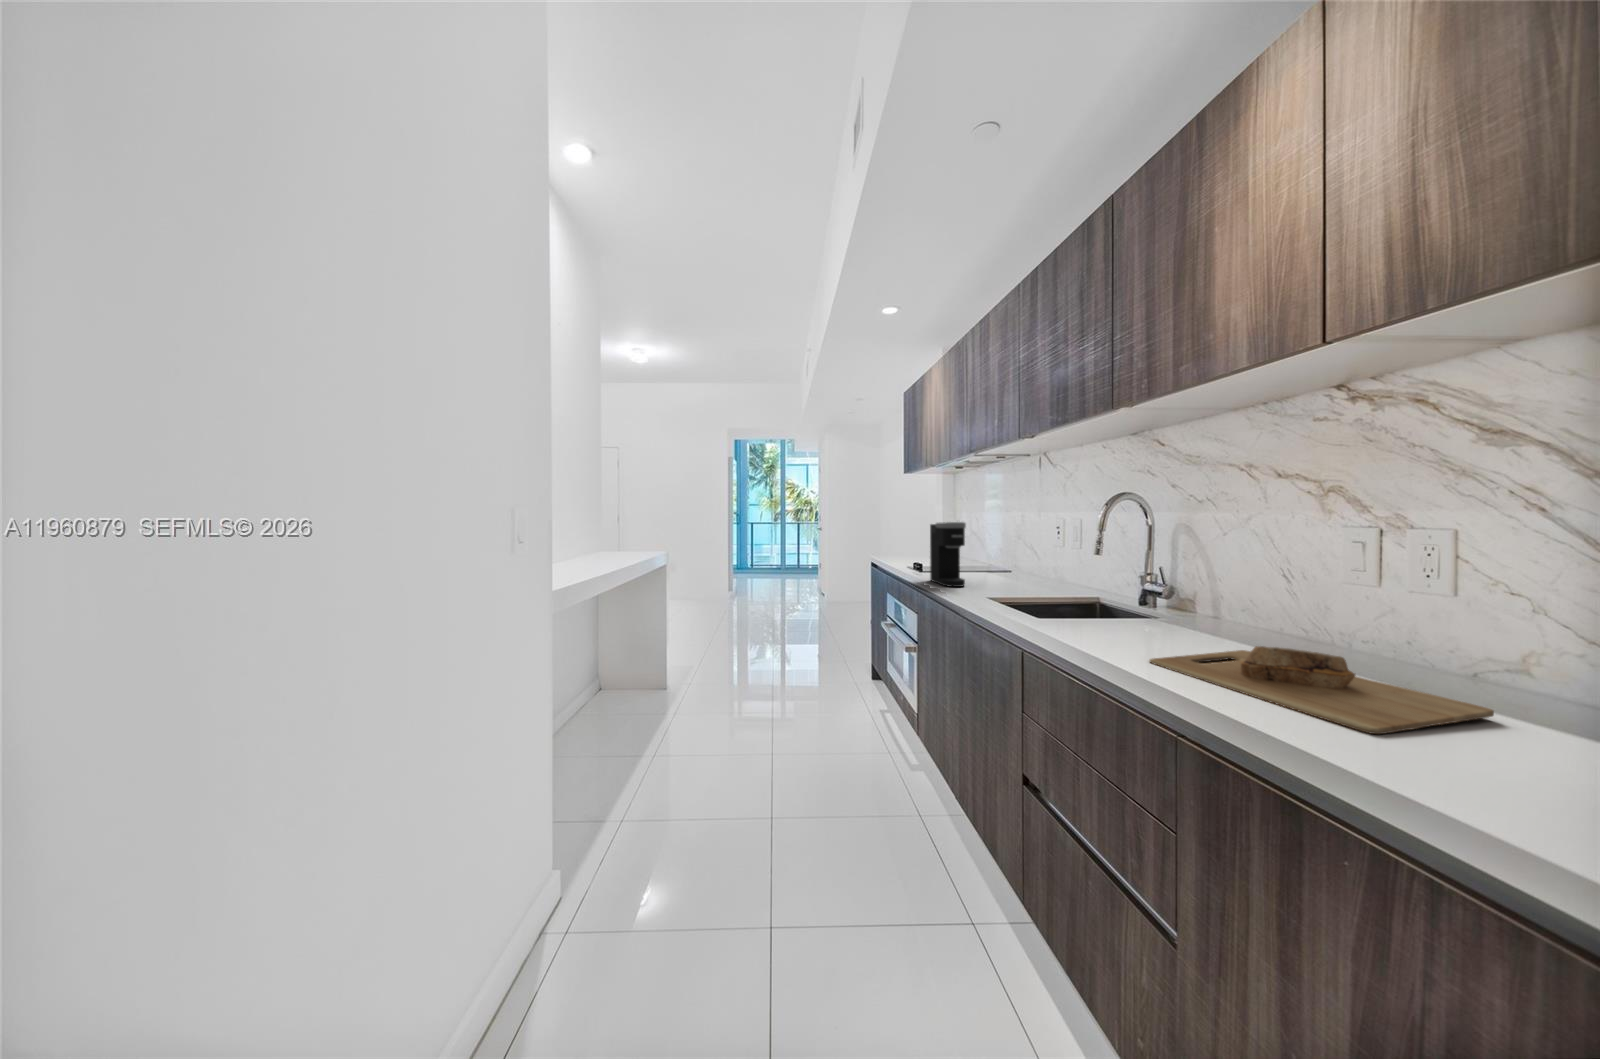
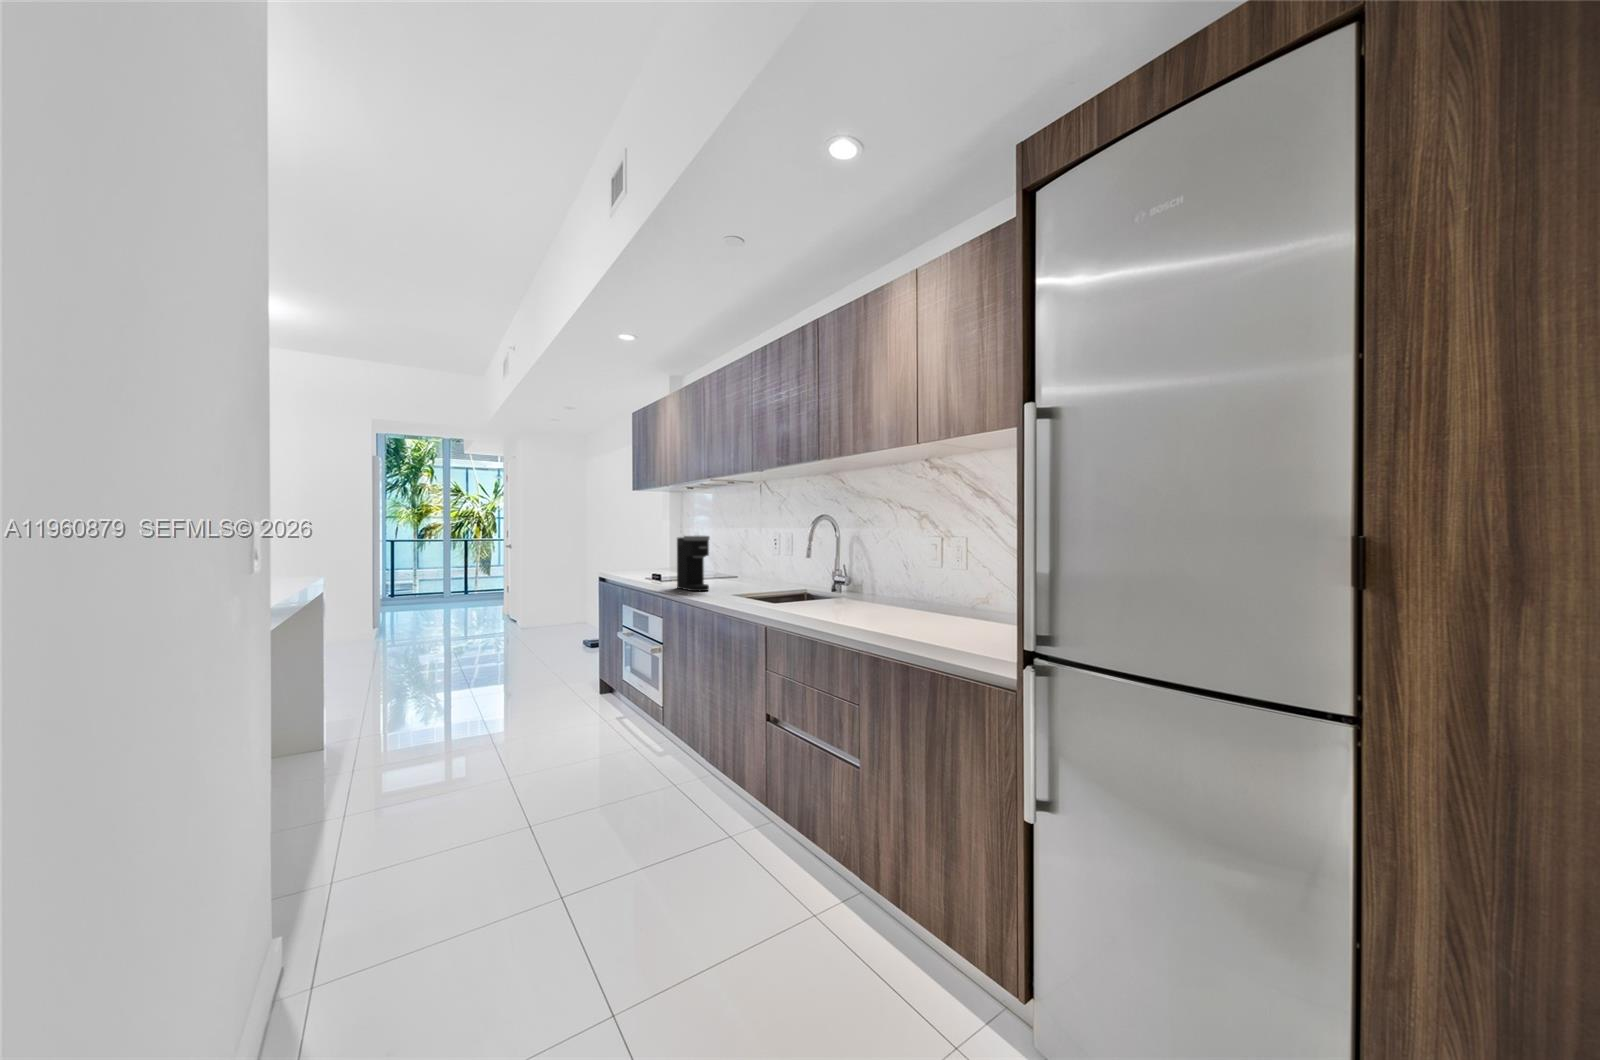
cutting board: present [1150,646,1494,734] -> none [843,602,973,633]

